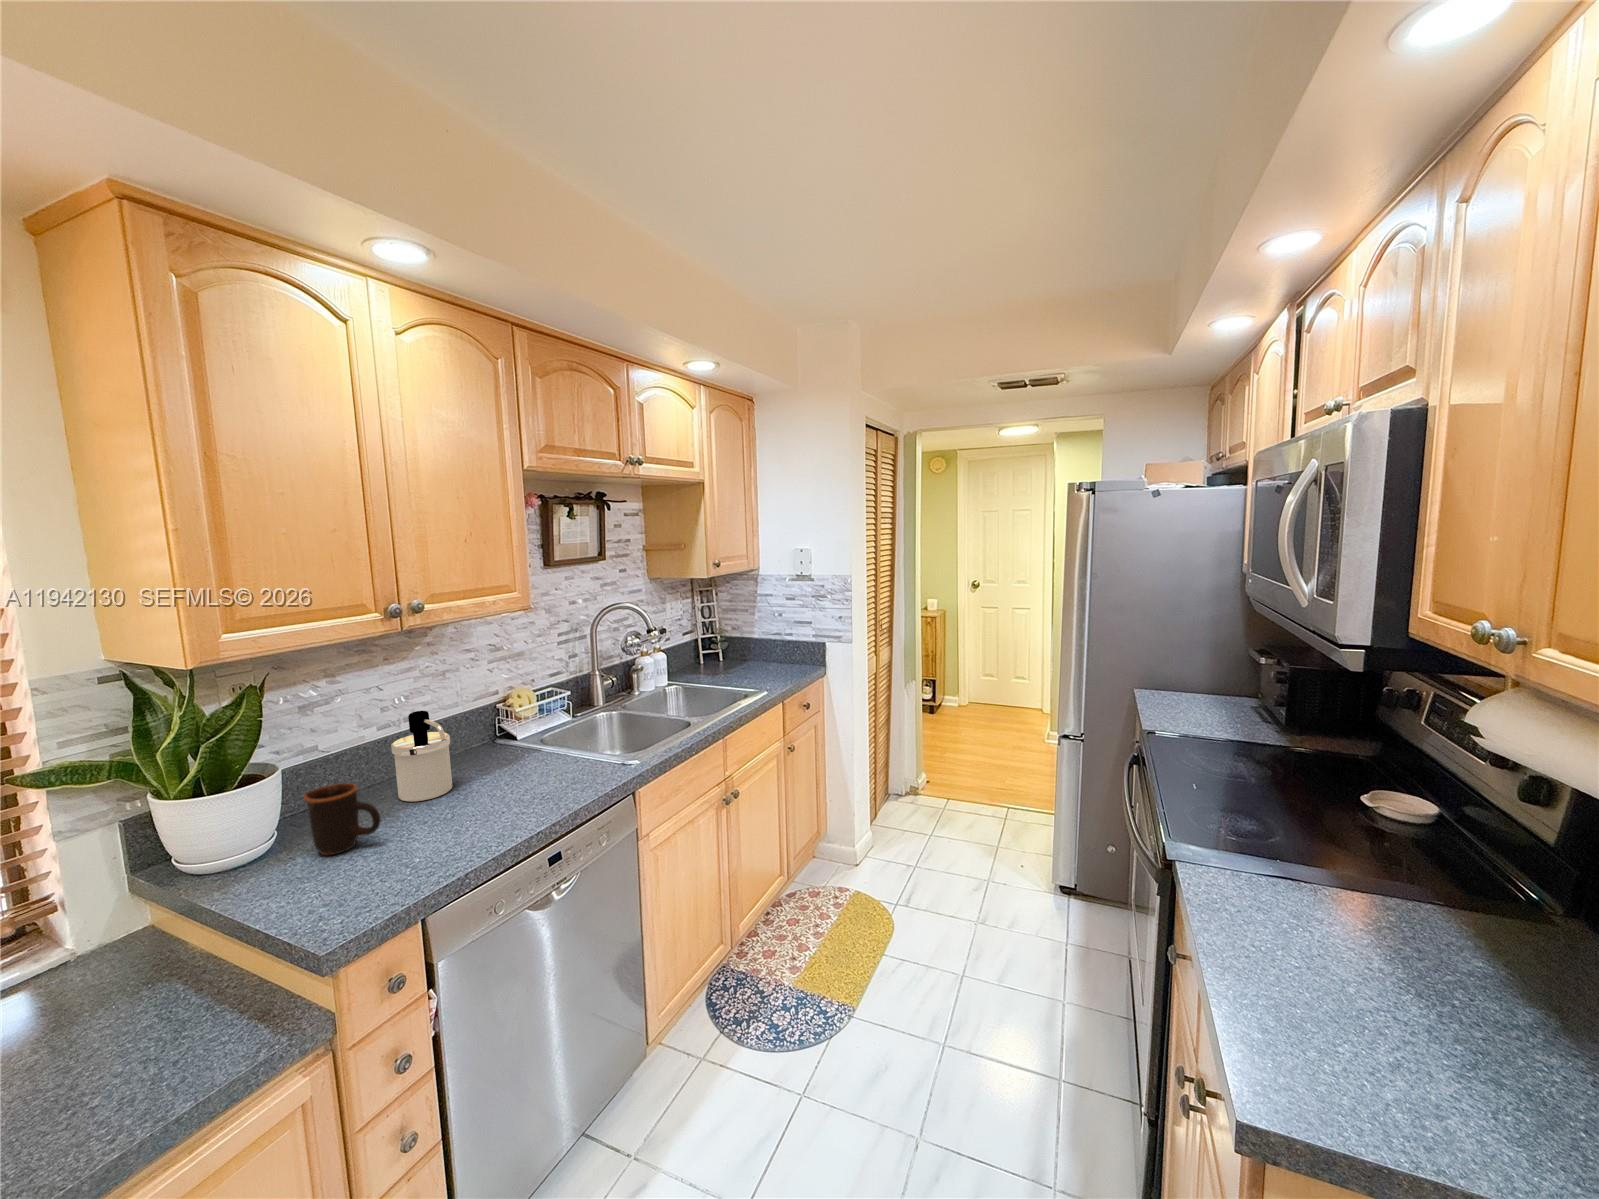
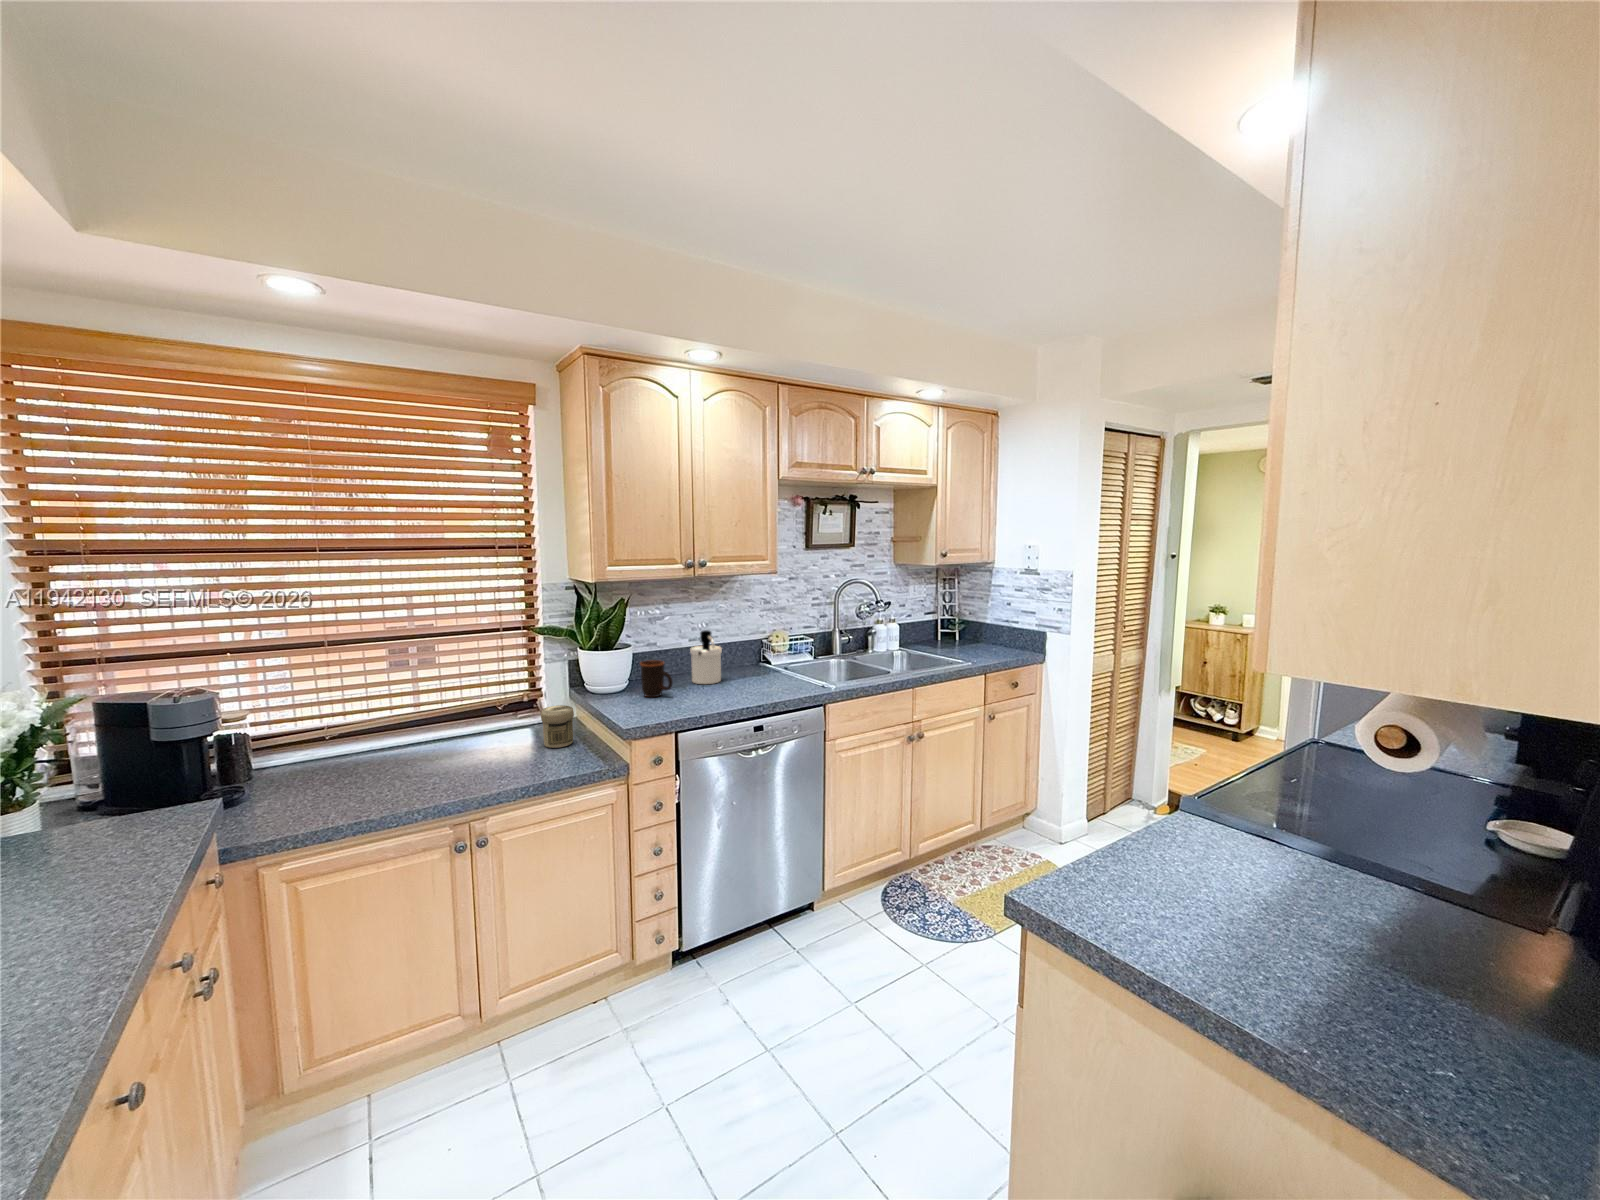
jar: none [62,927,161,1036] -> present [541,705,574,748]

